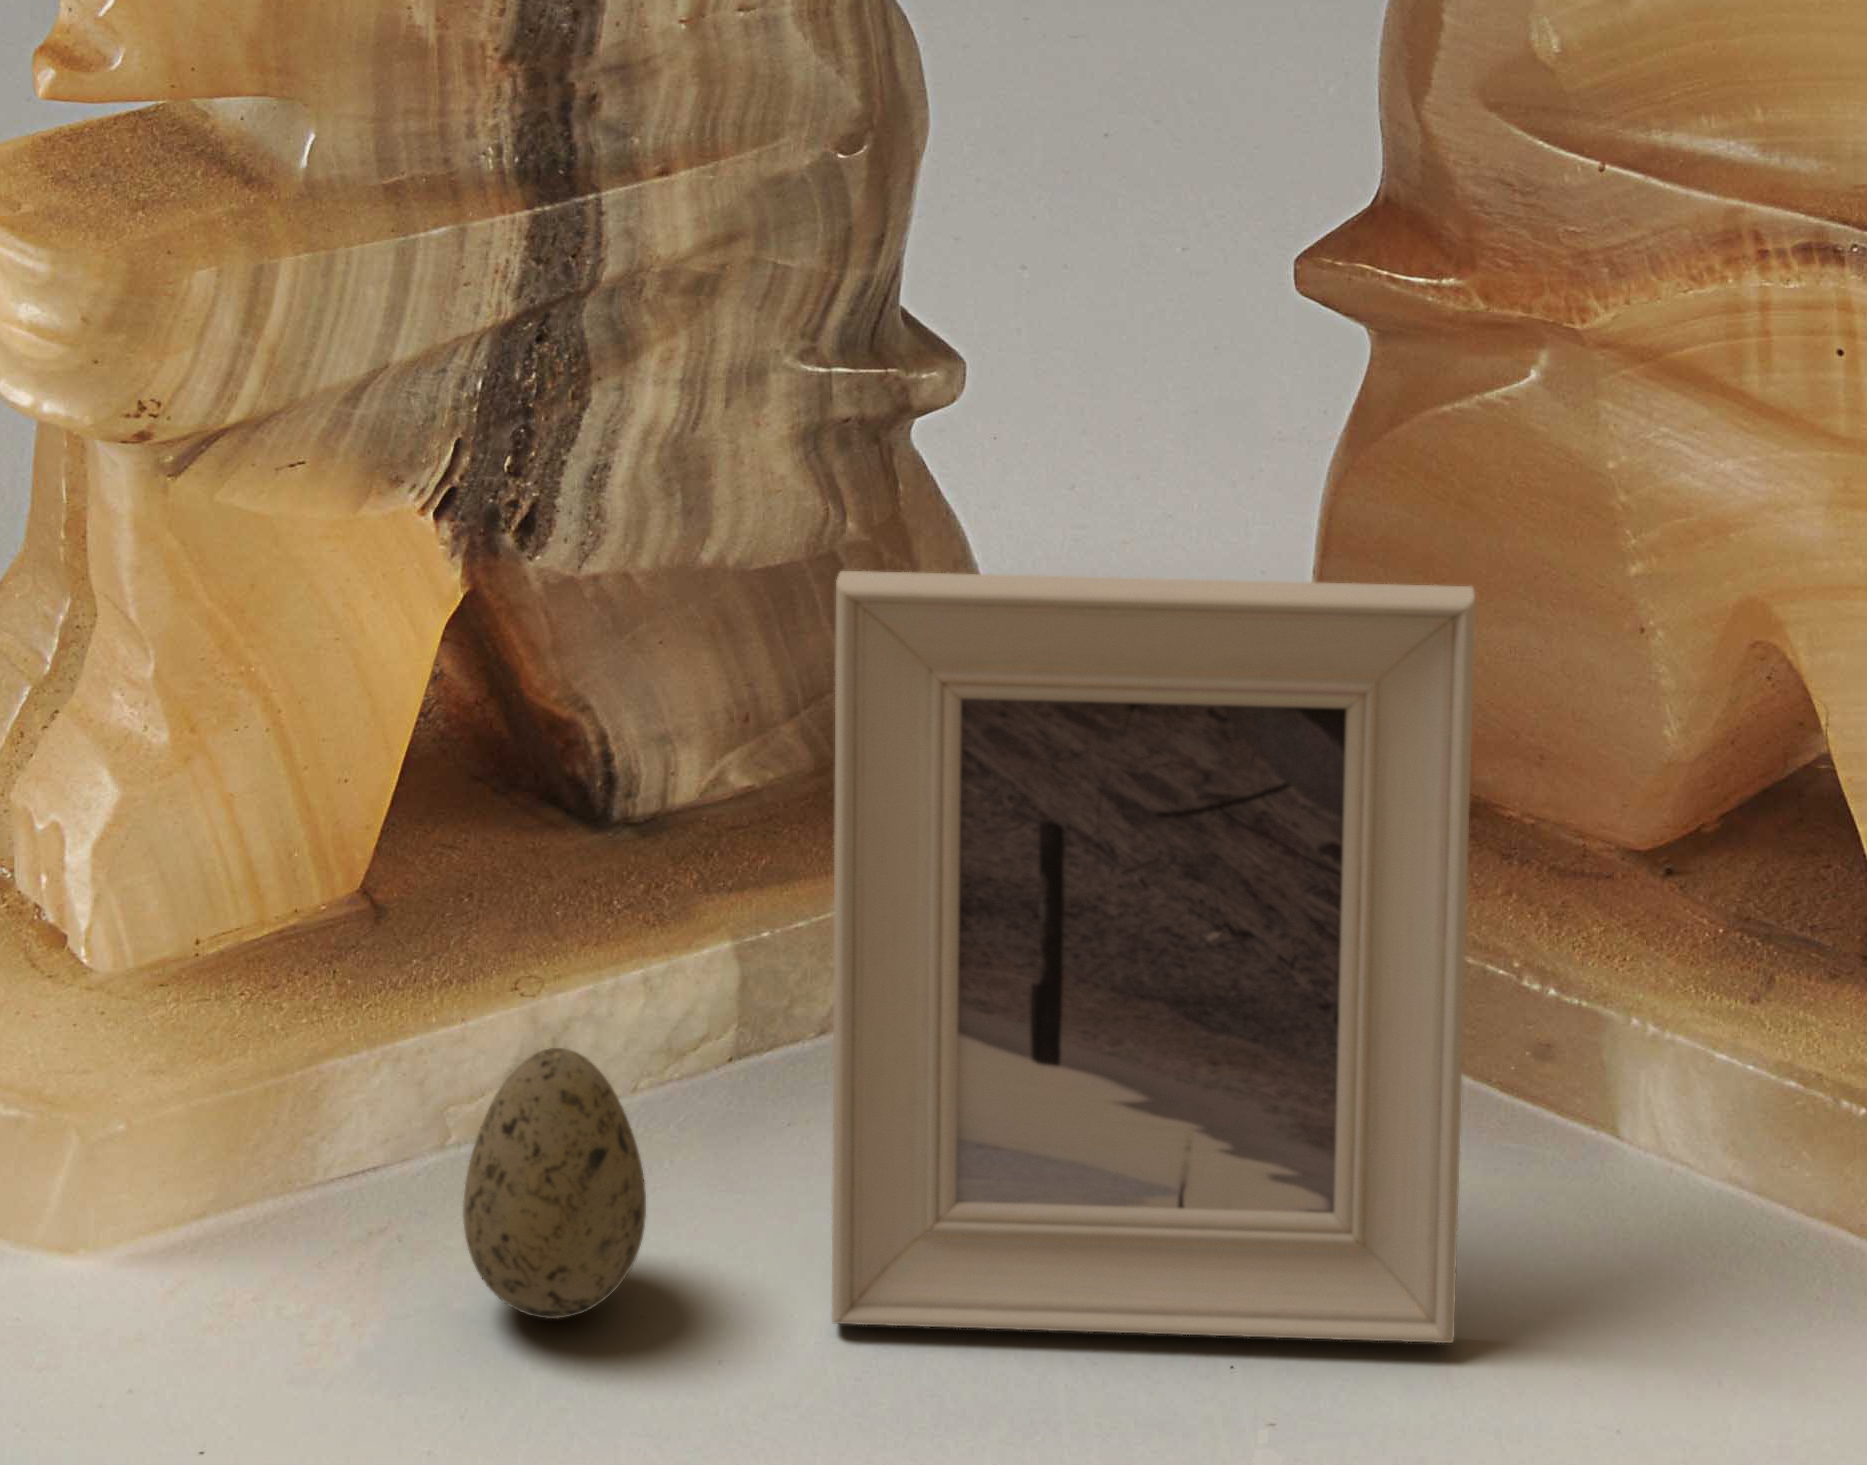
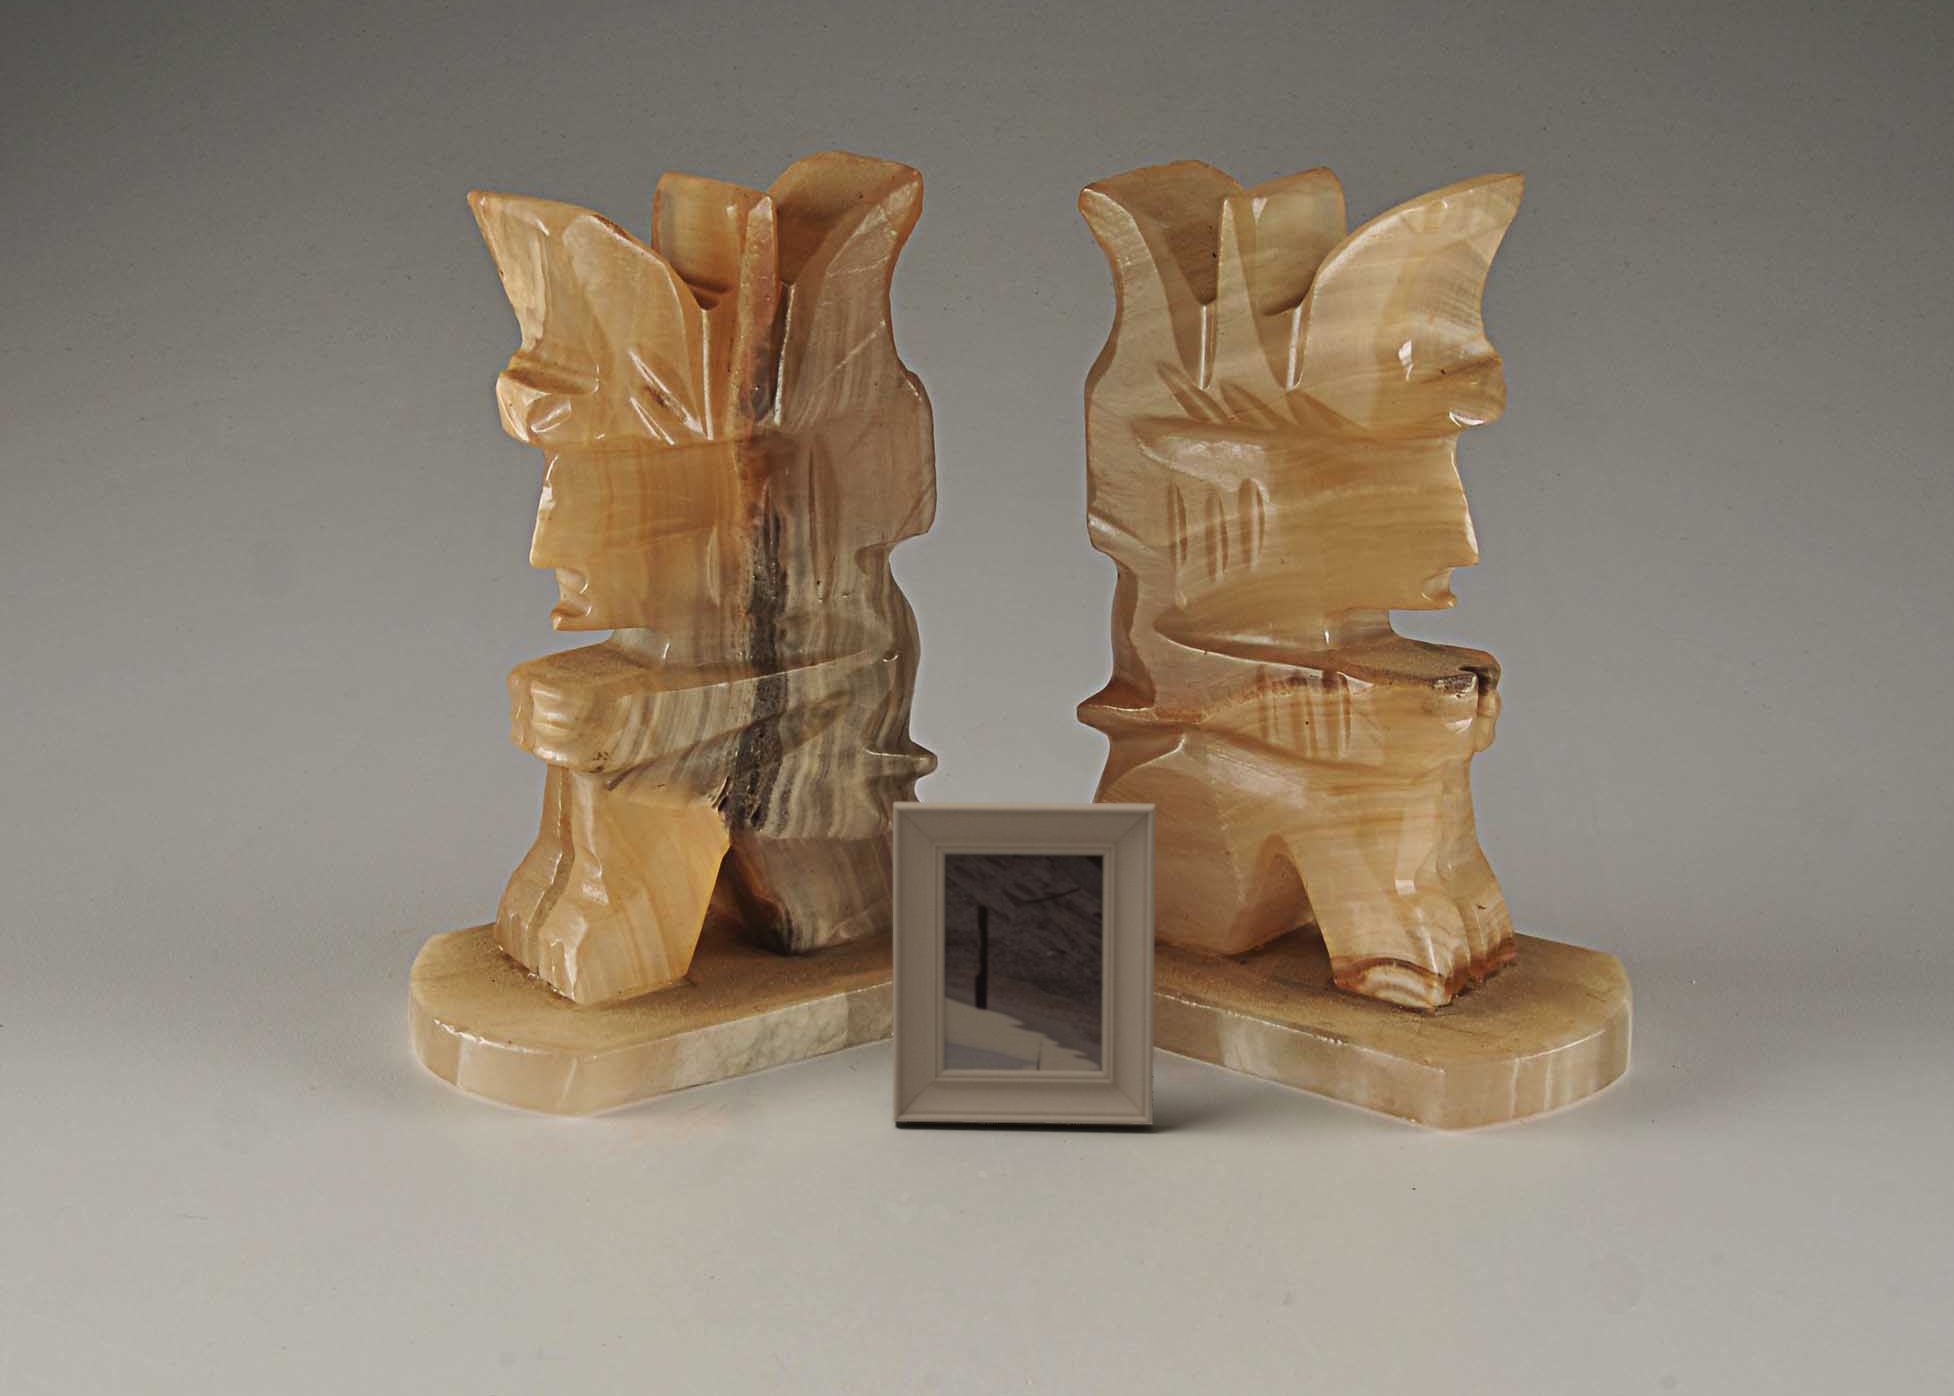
decorative egg: present [463,1048,646,1319] -> none [739,1002,815,1121]

